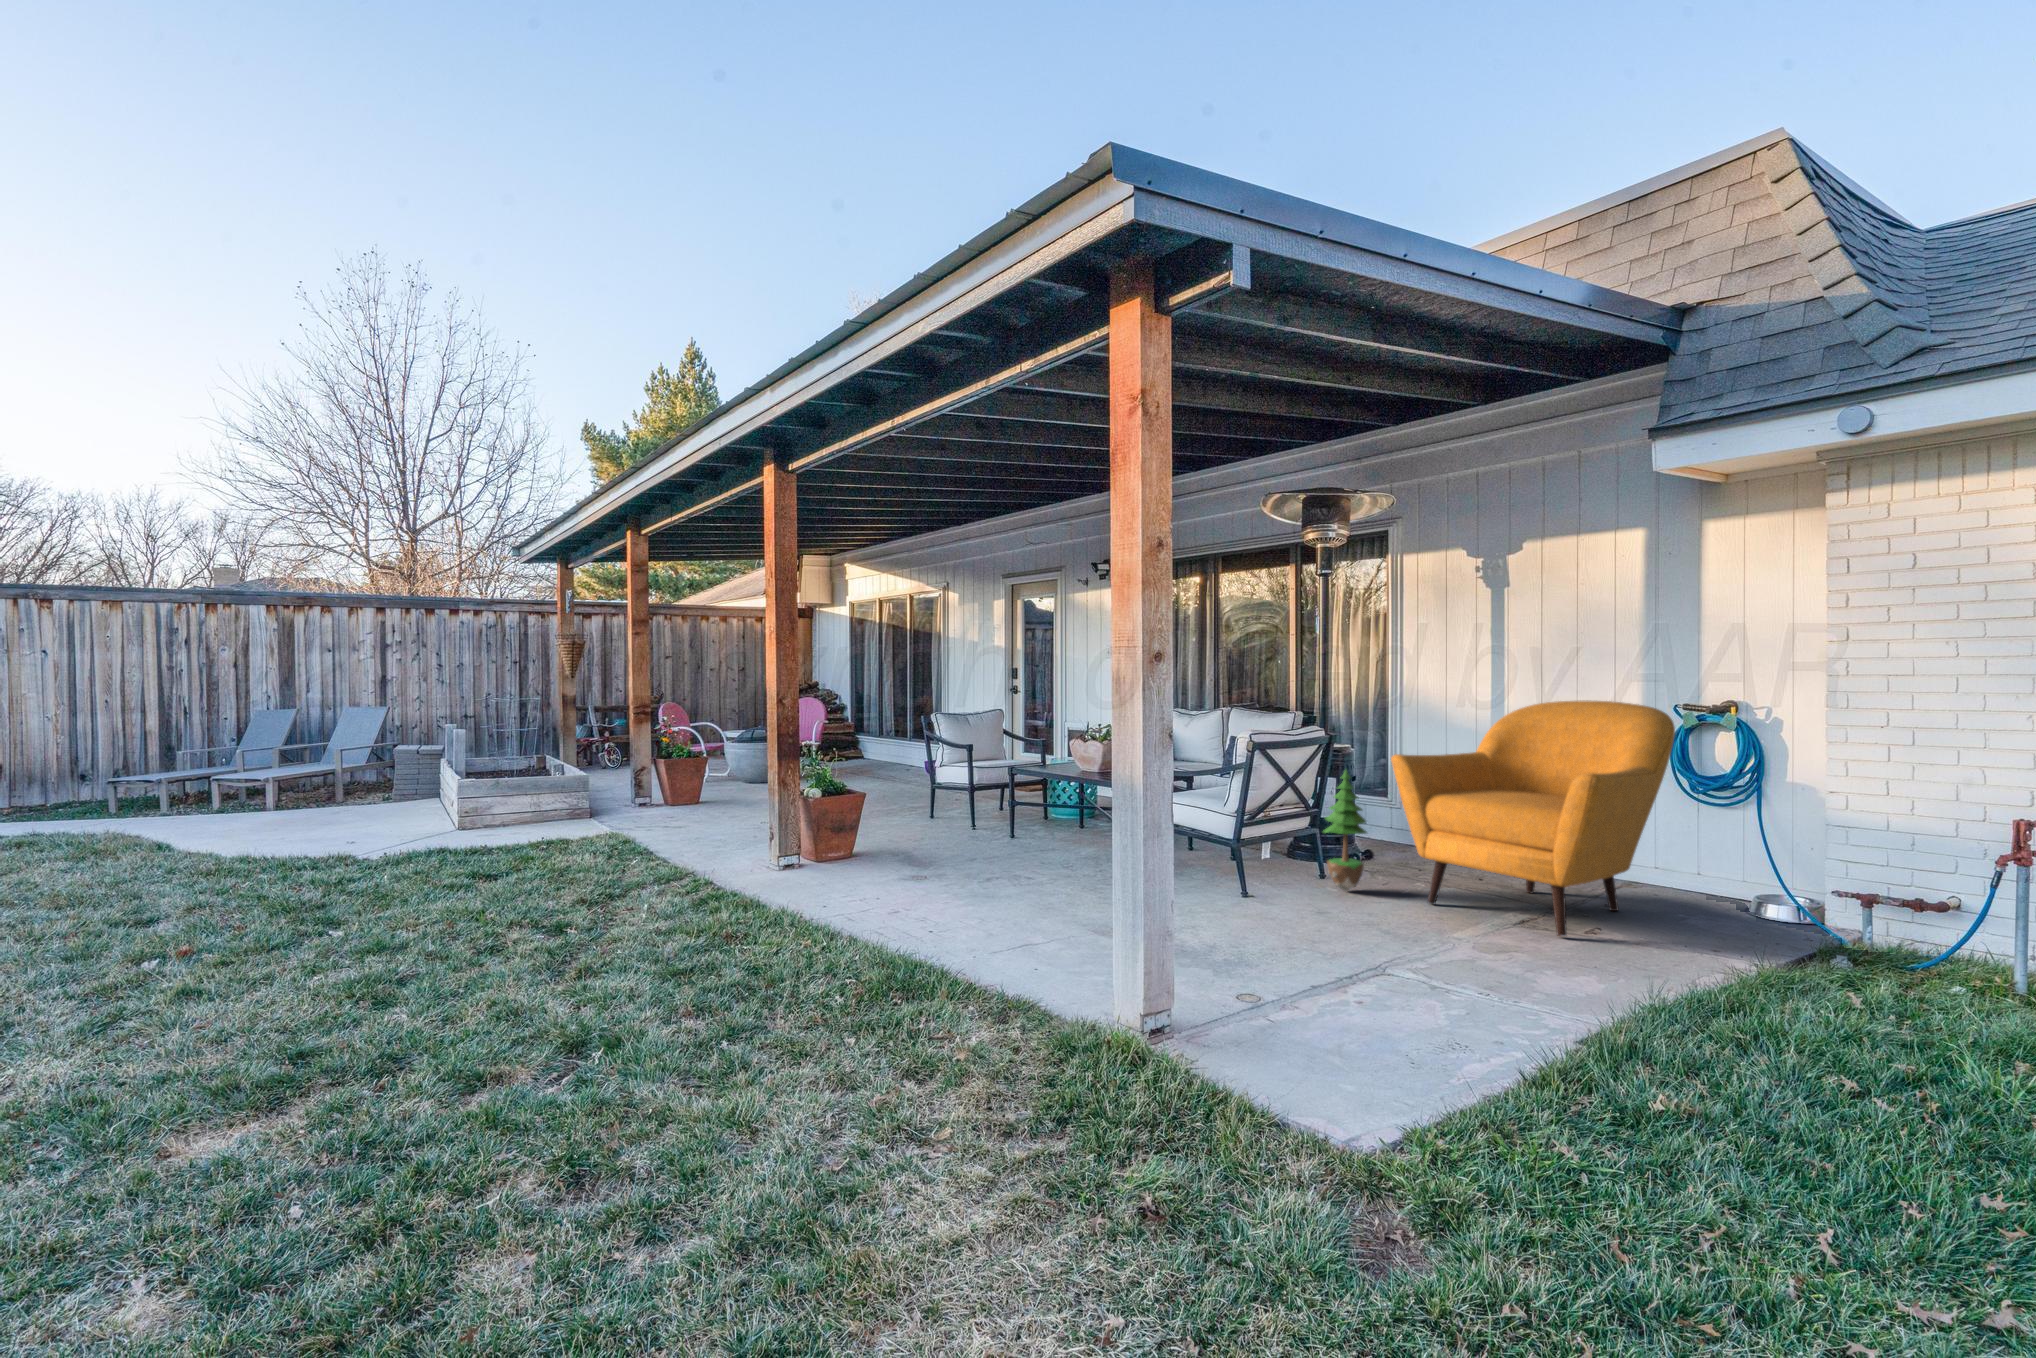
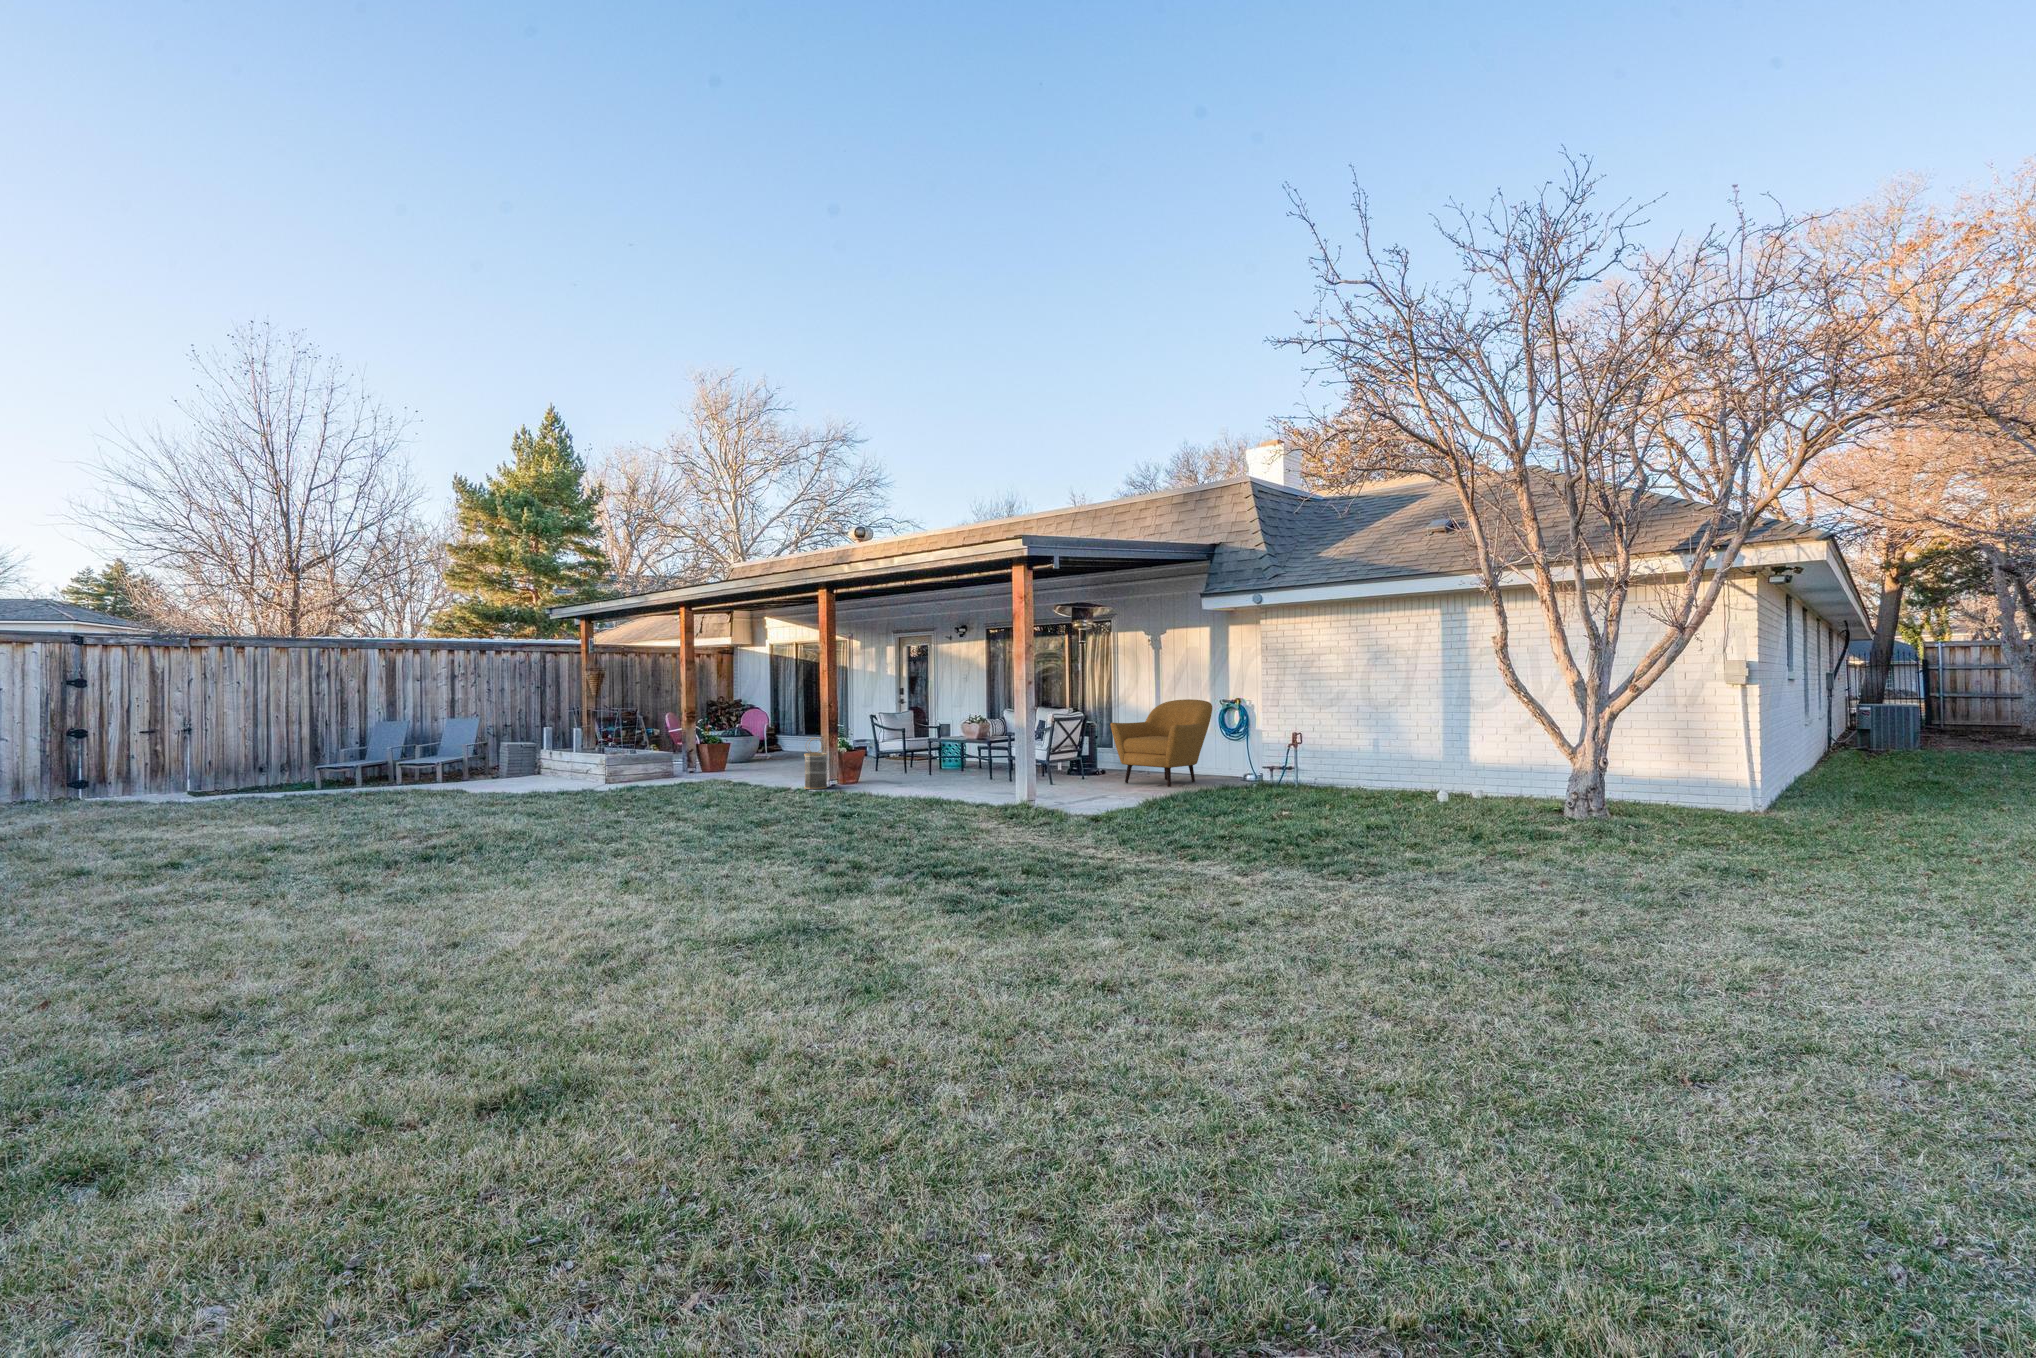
basket: none [712,767,761,877] -> present [804,738,827,789]
potted tree: present [1323,770,1367,891] -> none [1083,729,1102,782]

